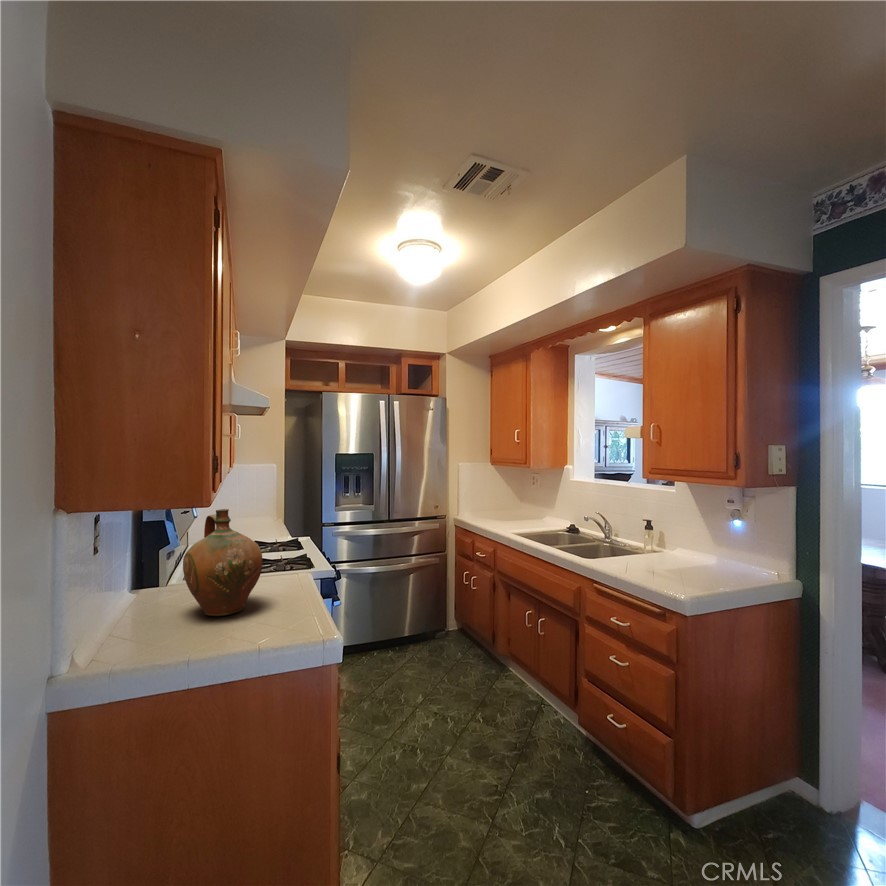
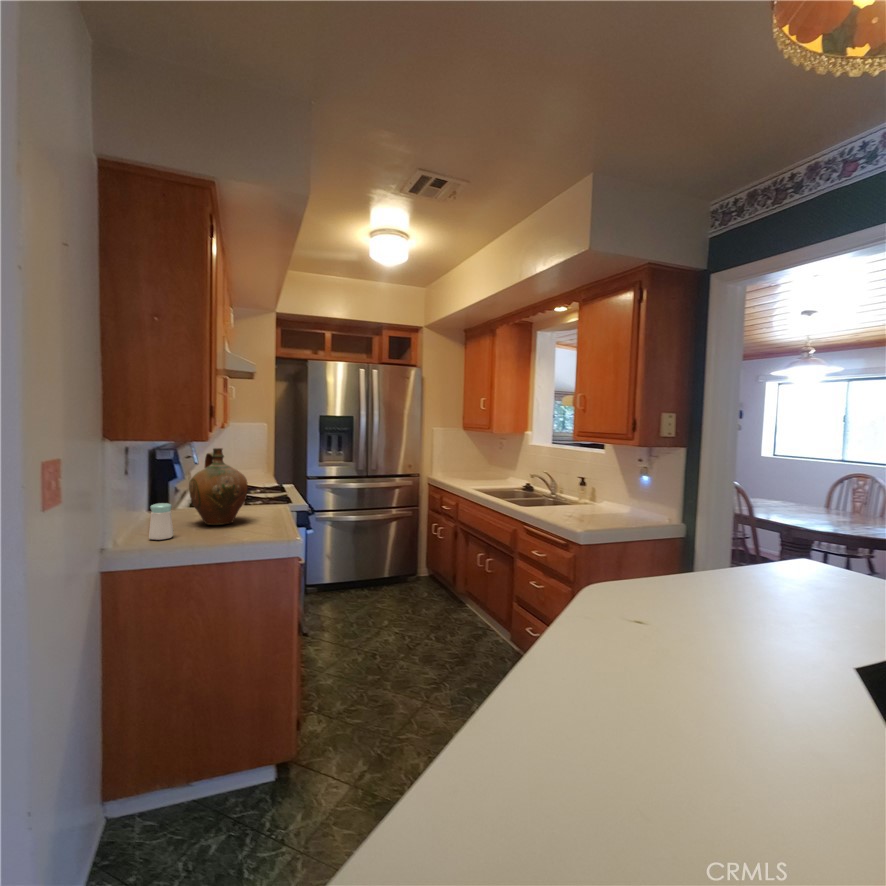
salt shaker: none [123,595,159,652] -> present [149,503,173,540]

